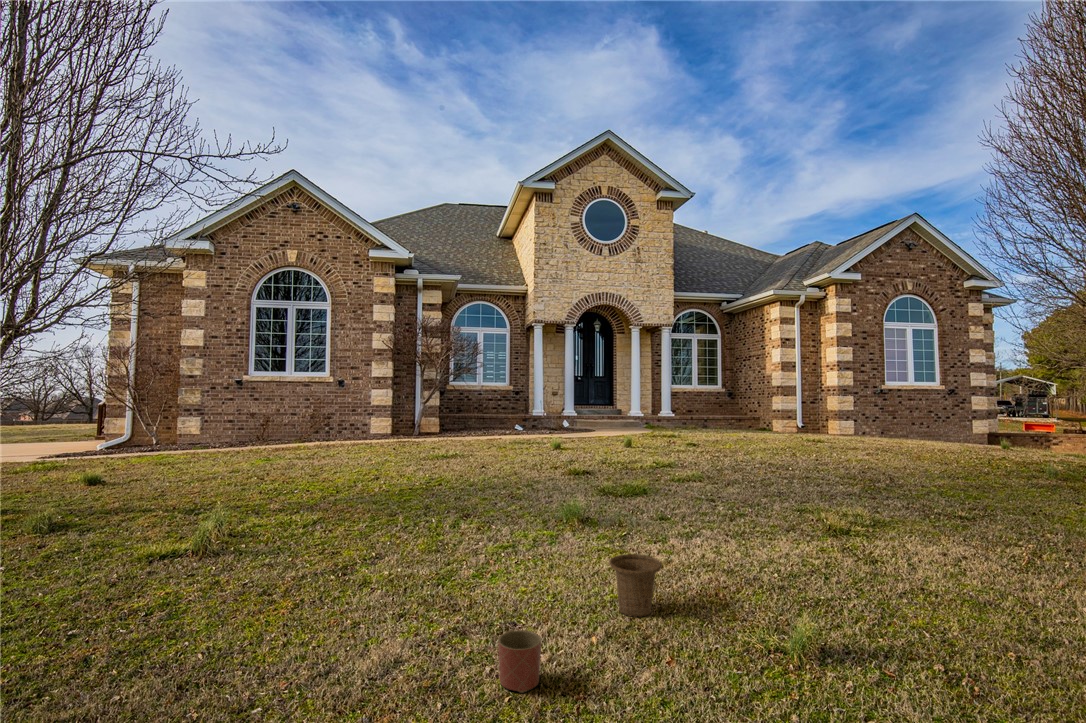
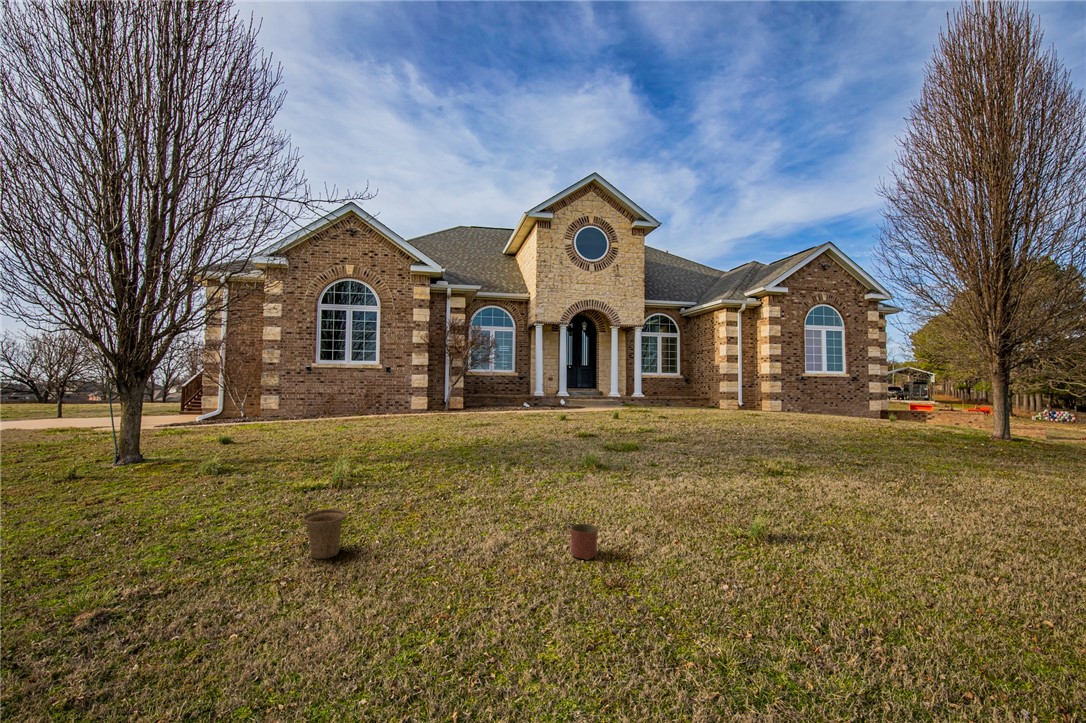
basket: present [610,554,662,617] -> present [302,509,347,559]

